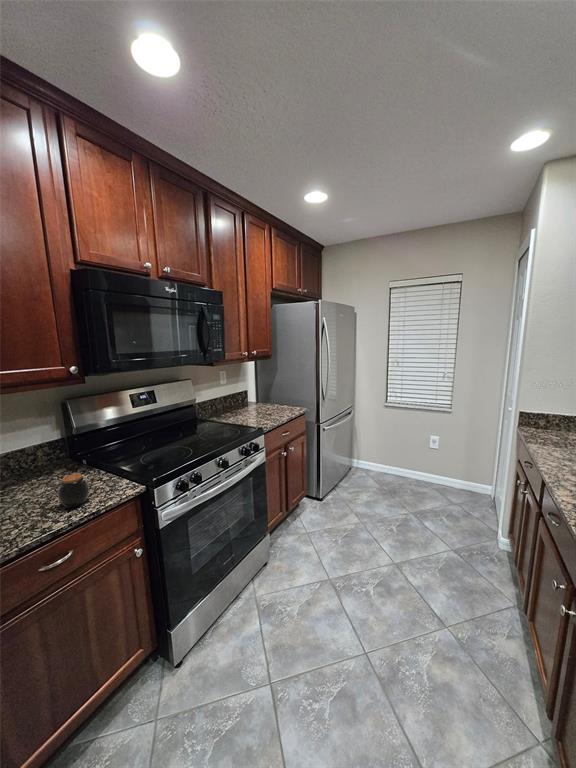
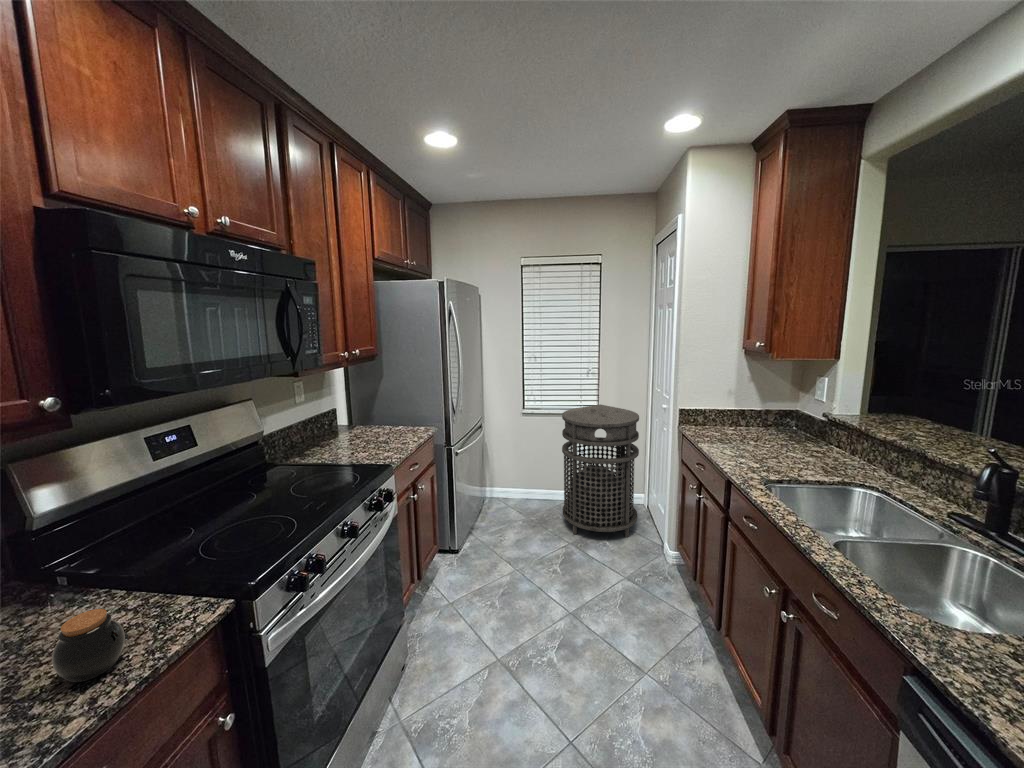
trash can: none [410,403,485,518] -> present [562,404,639,537]

